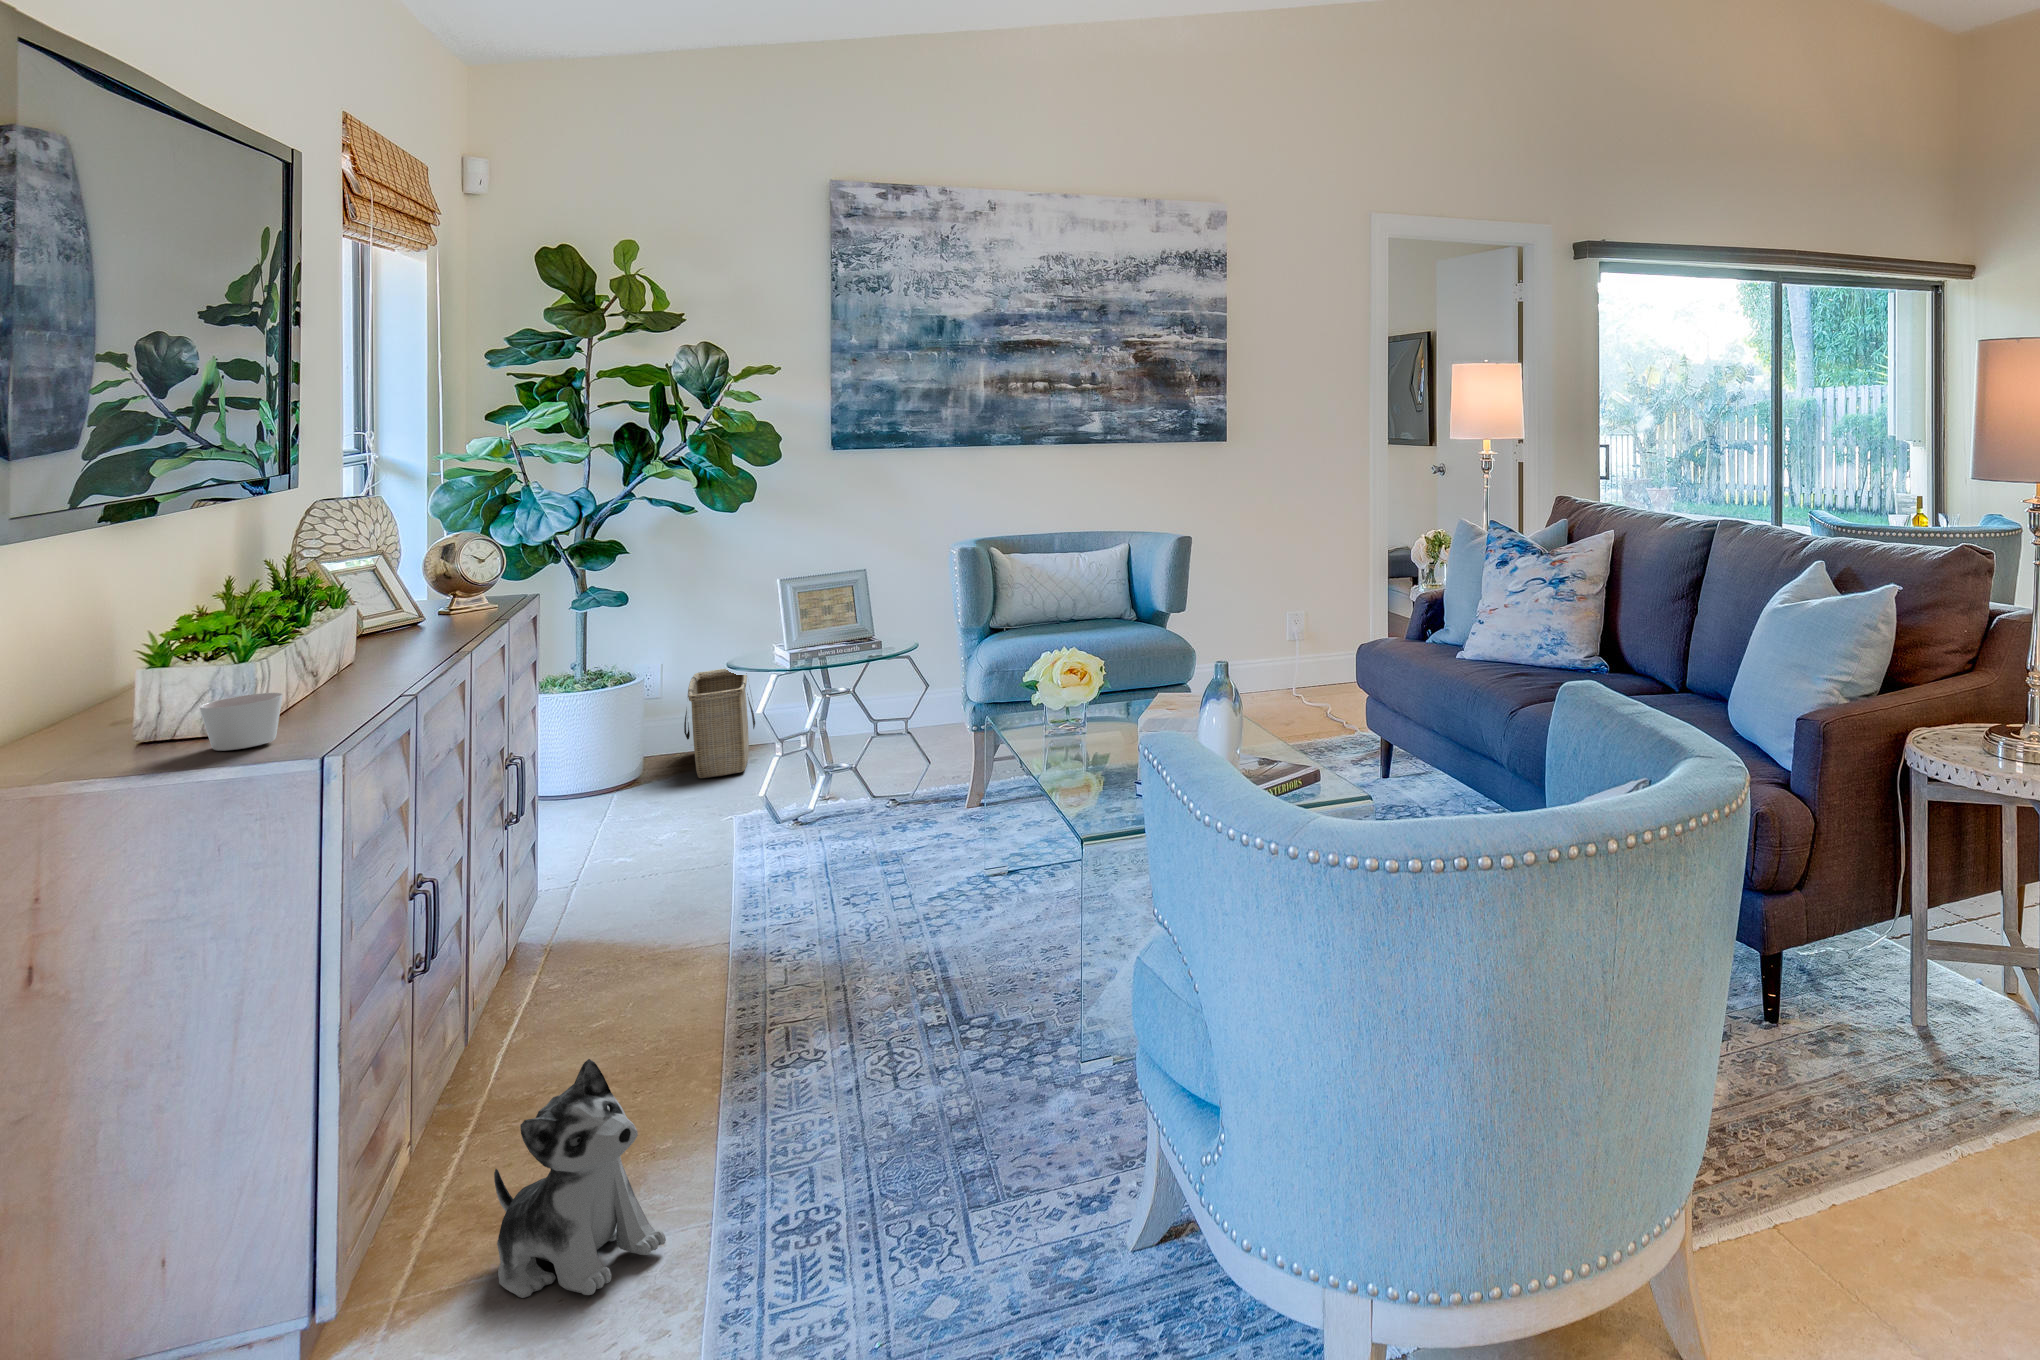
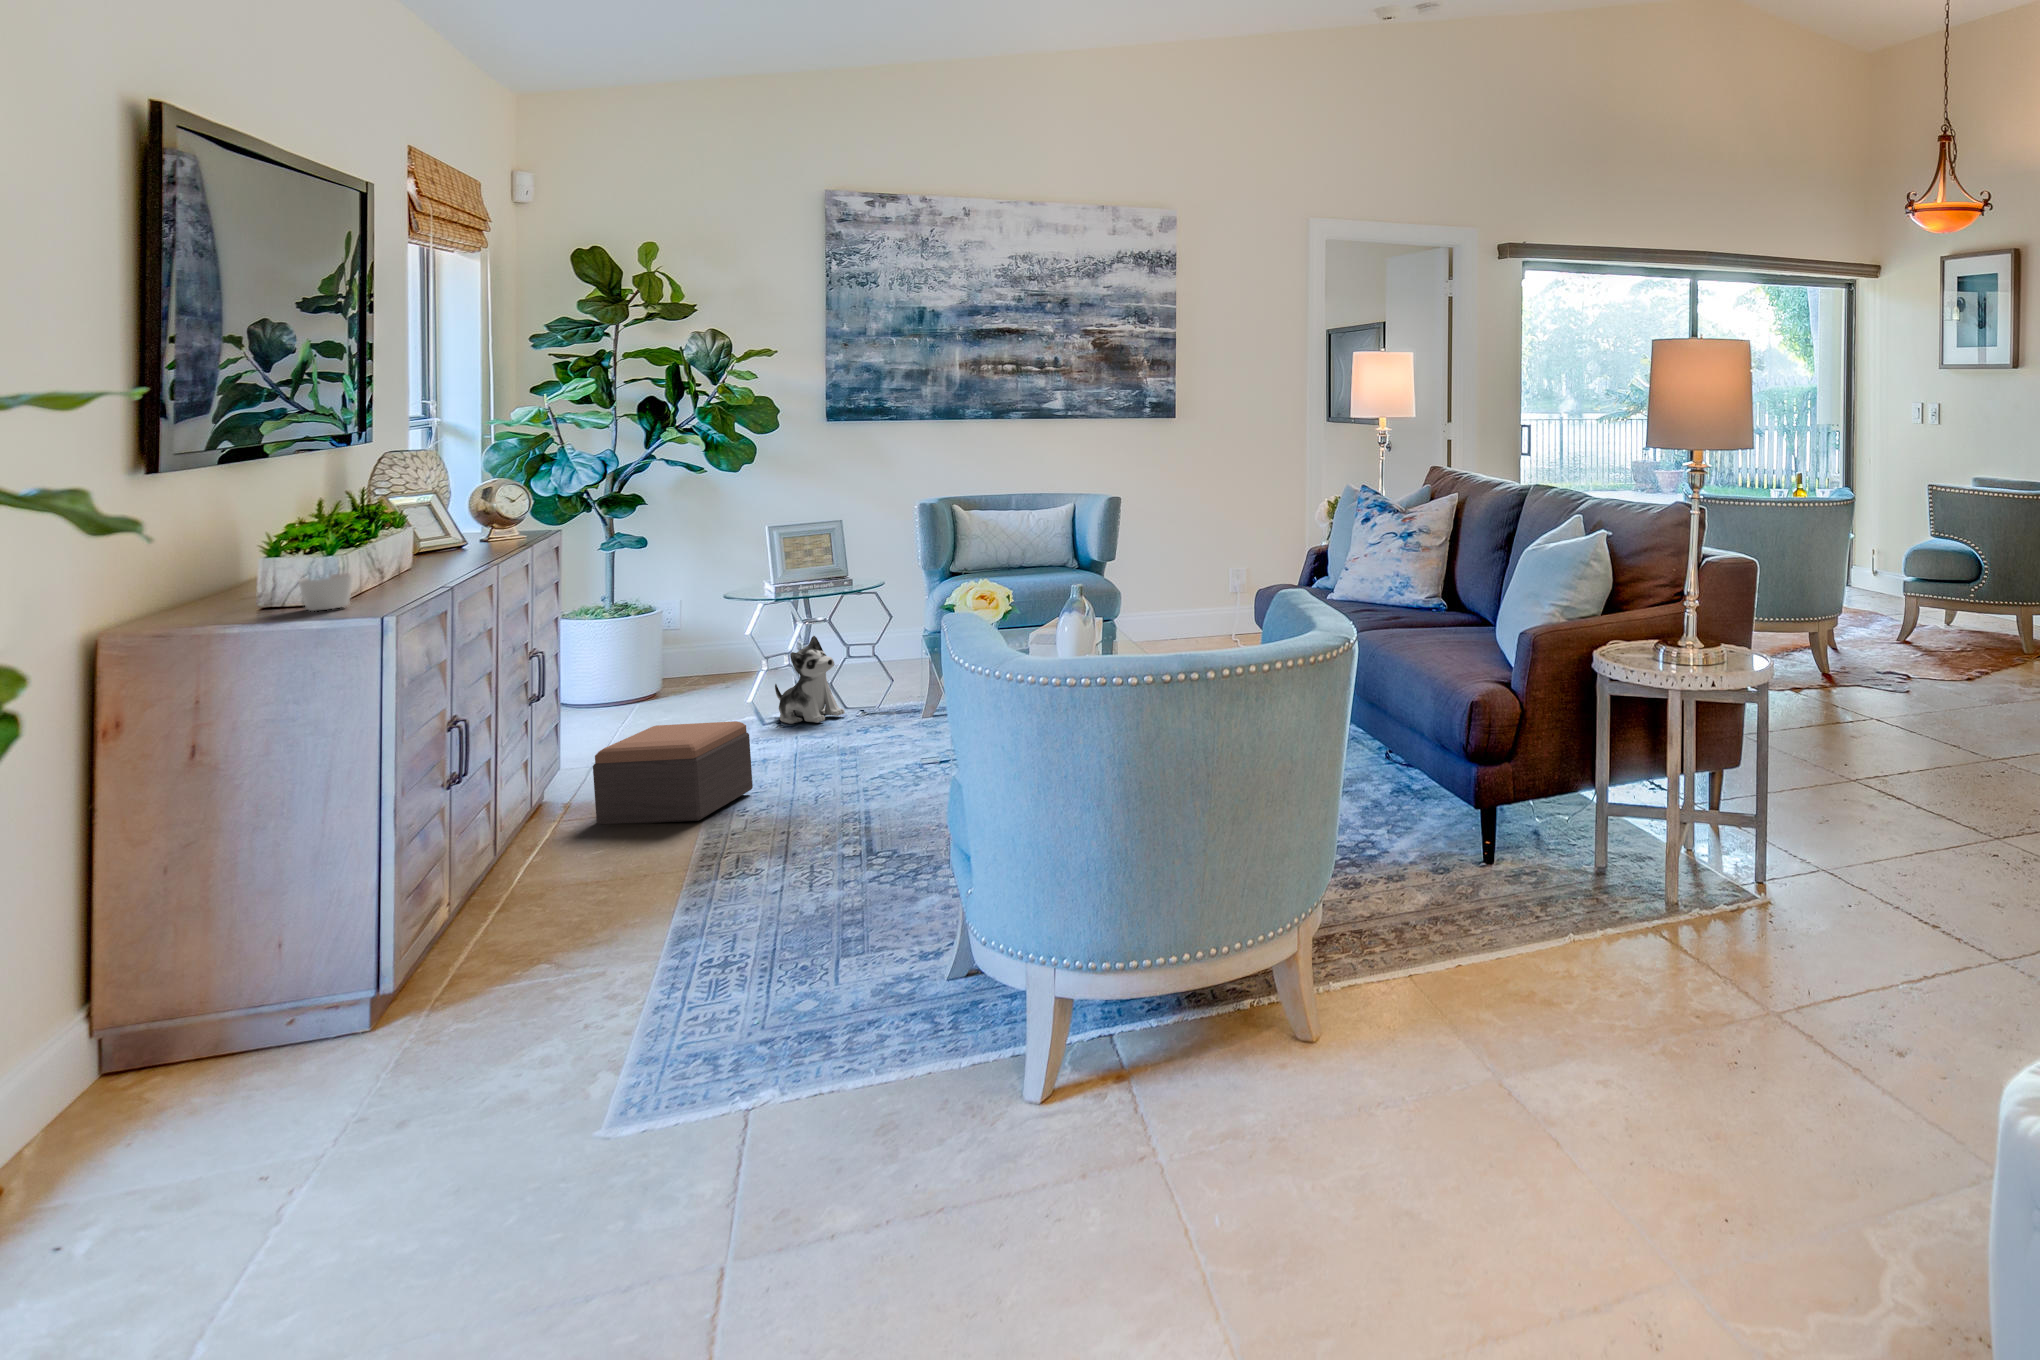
basket: present [684,669,755,778] -> none [696,605,756,695]
footstool: none [586,834,786,979] -> present [593,721,753,824]
plush toy: present [494,1059,666,1298] -> present [775,636,845,724]

